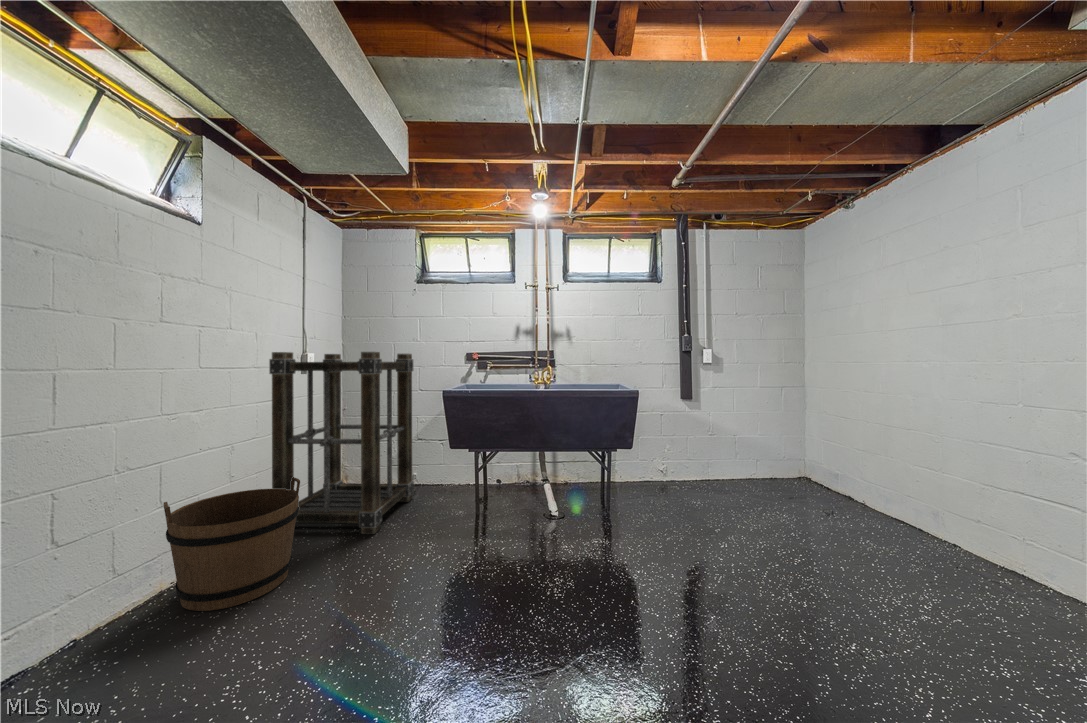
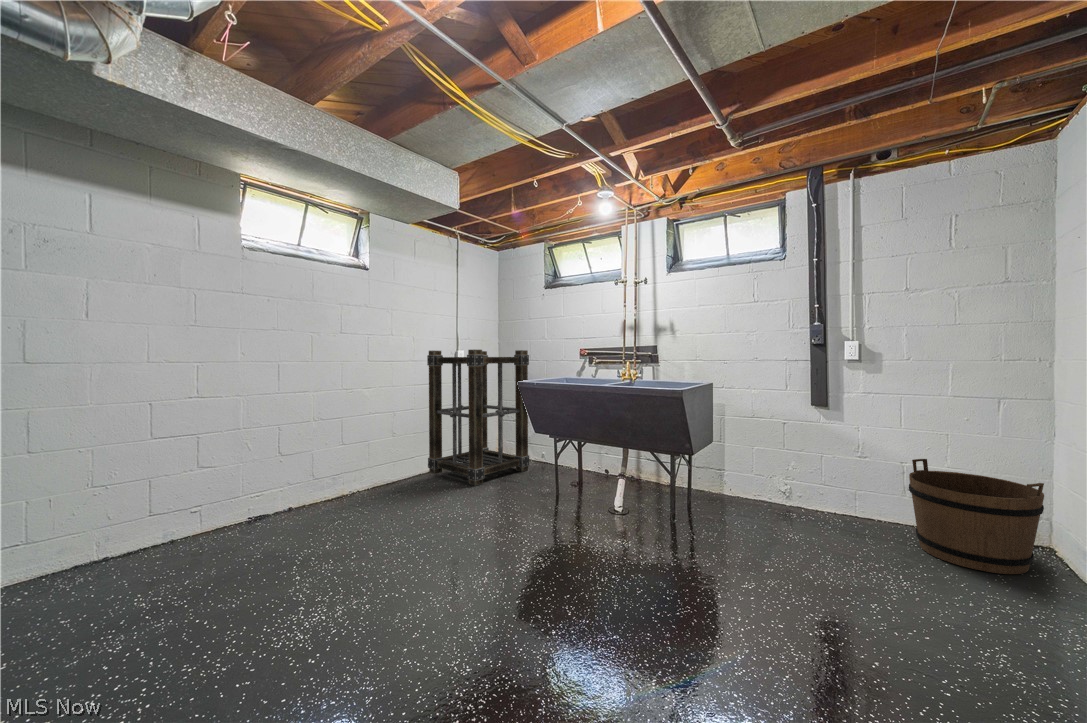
bucket: present [164,477,300,611] -> present [909,459,1044,574]

